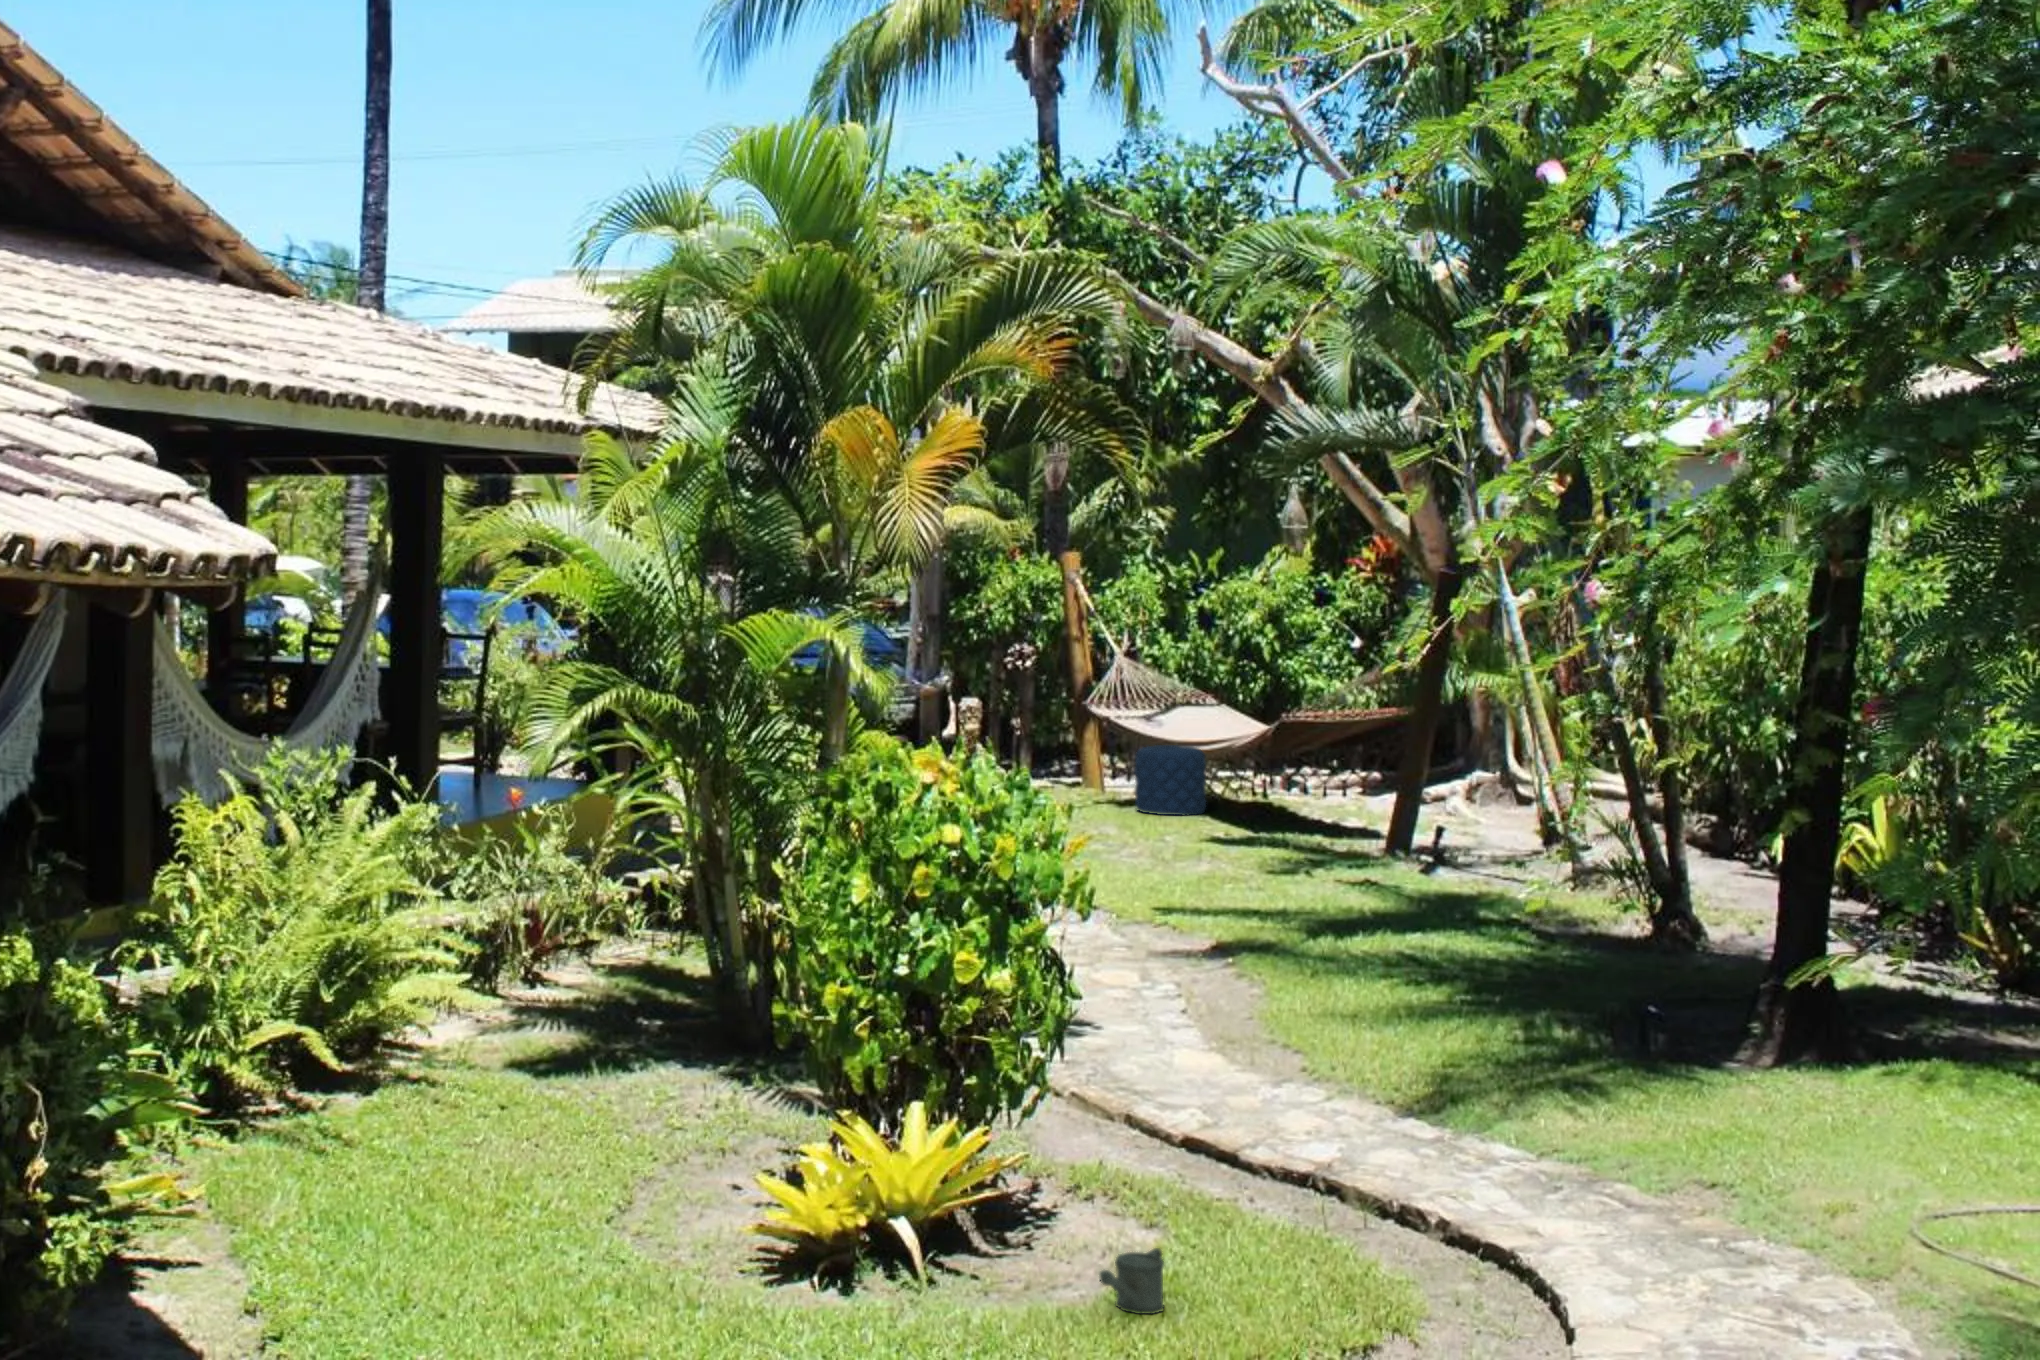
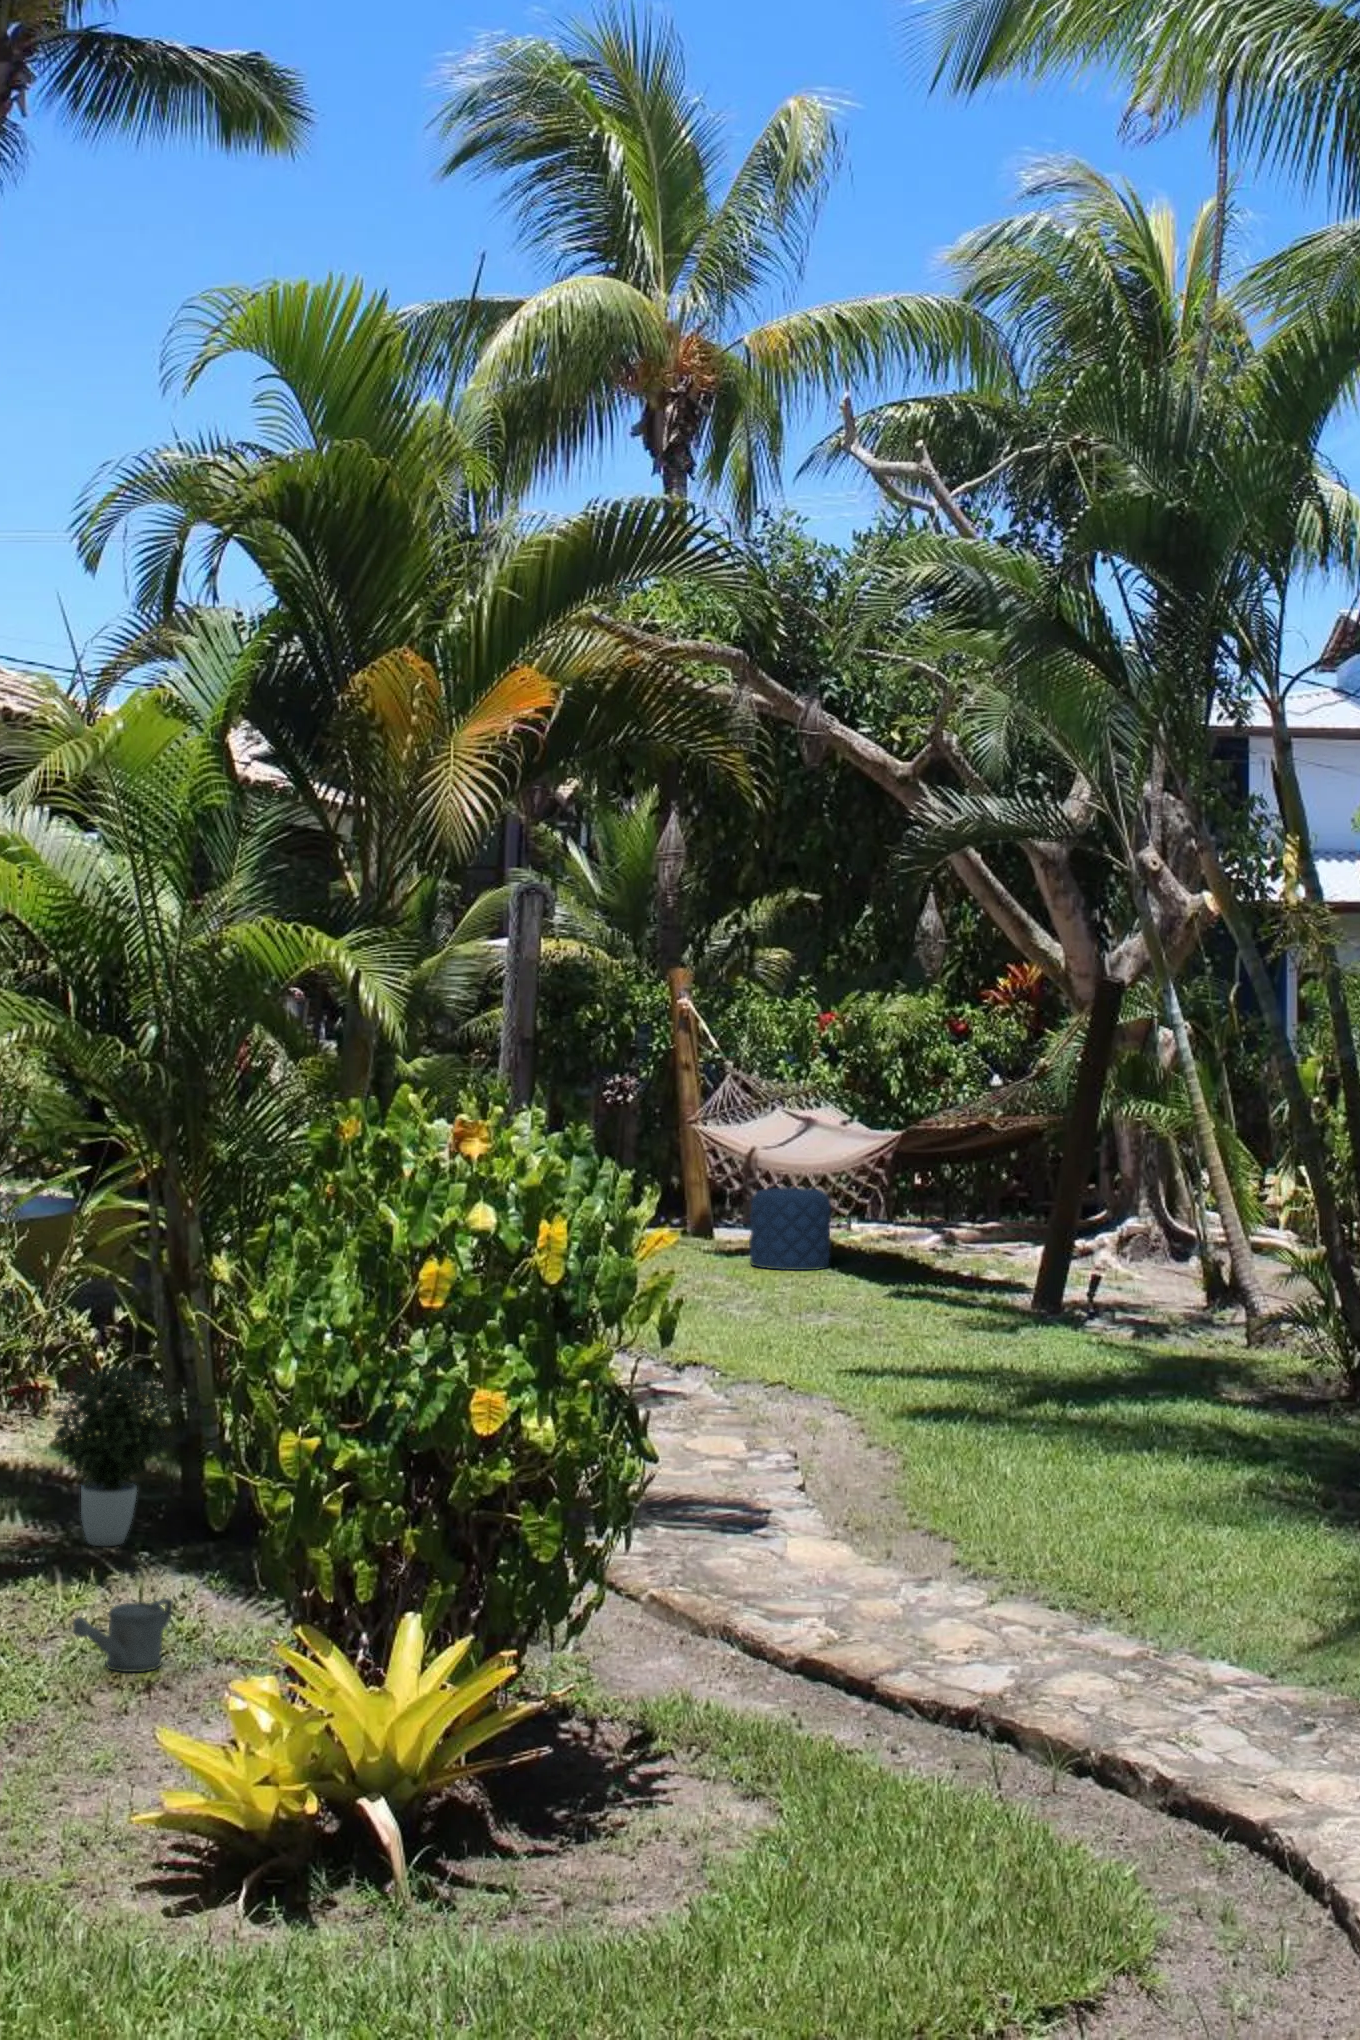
potted plant: none [625,918,714,1045] -> present [53,1365,172,1546]
watering can: present [1099,1248,1164,1314] -> present [73,1598,173,1672]

